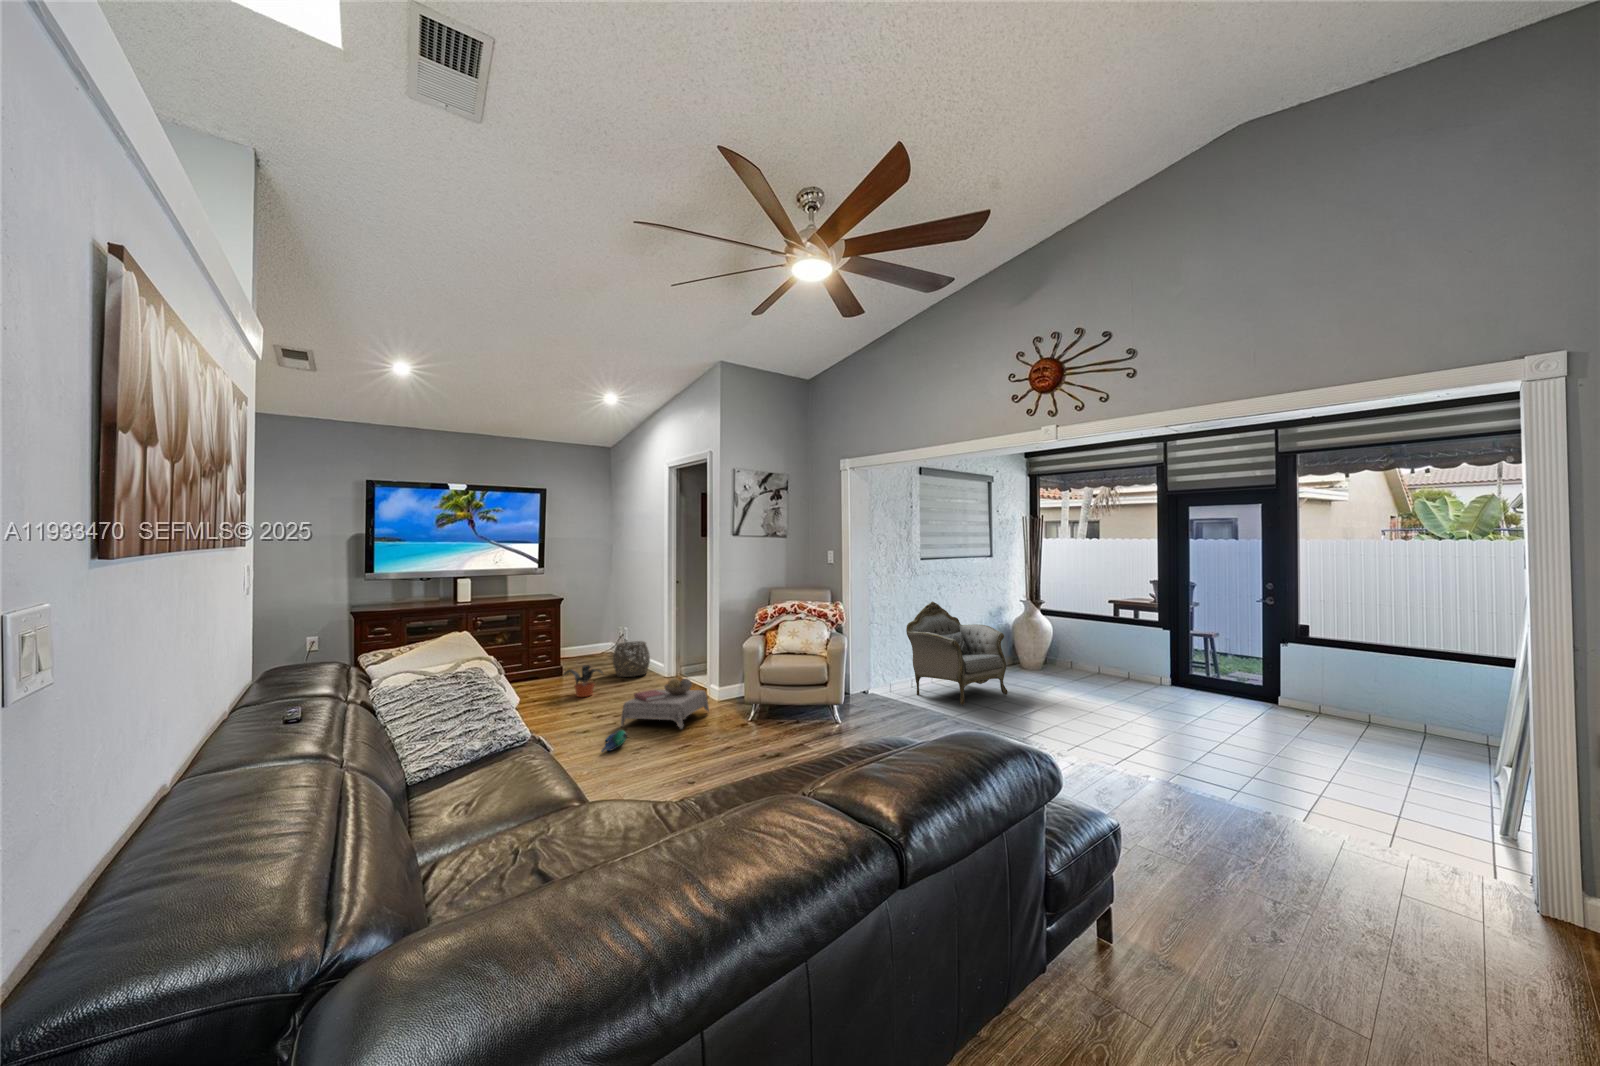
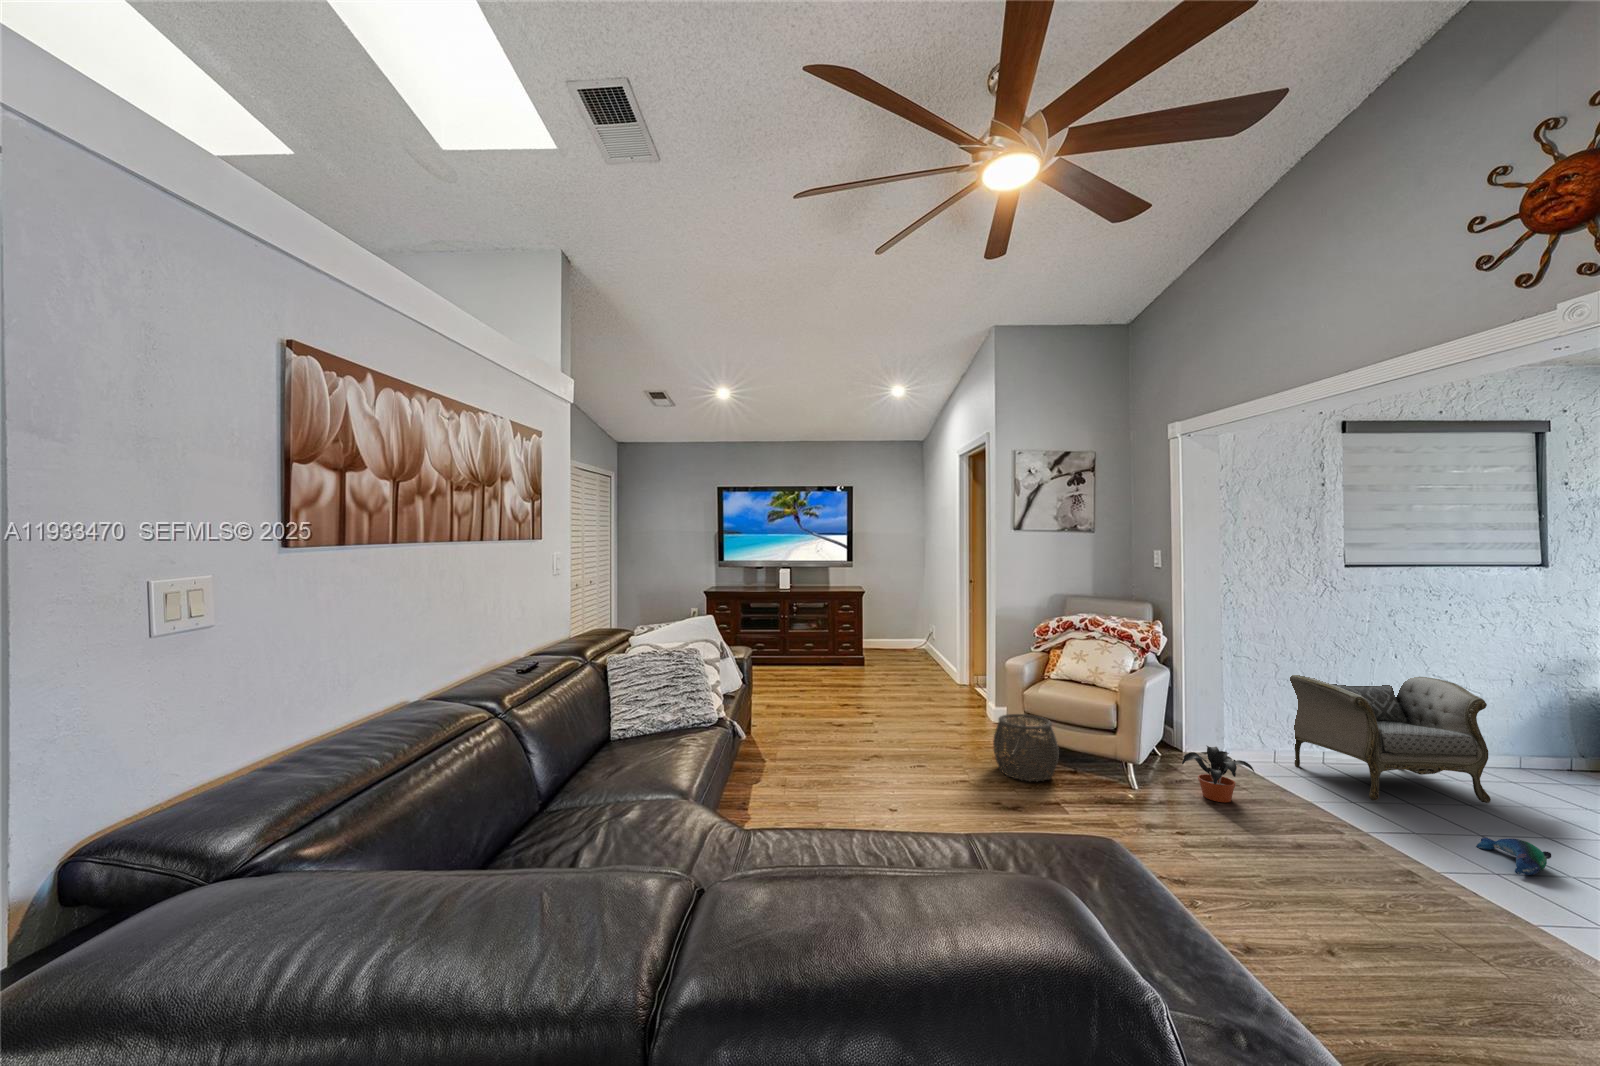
woven basket: present [613,641,650,677] -> present [993,714,1059,781]
potted plant: present [563,665,603,697] -> present [1182,746,1254,802]
ottoman: present [621,678,709,729] -> none [879,684,977,741]
plush toy: present [602,730,627,752] -> present [1477,838,1551,875]

